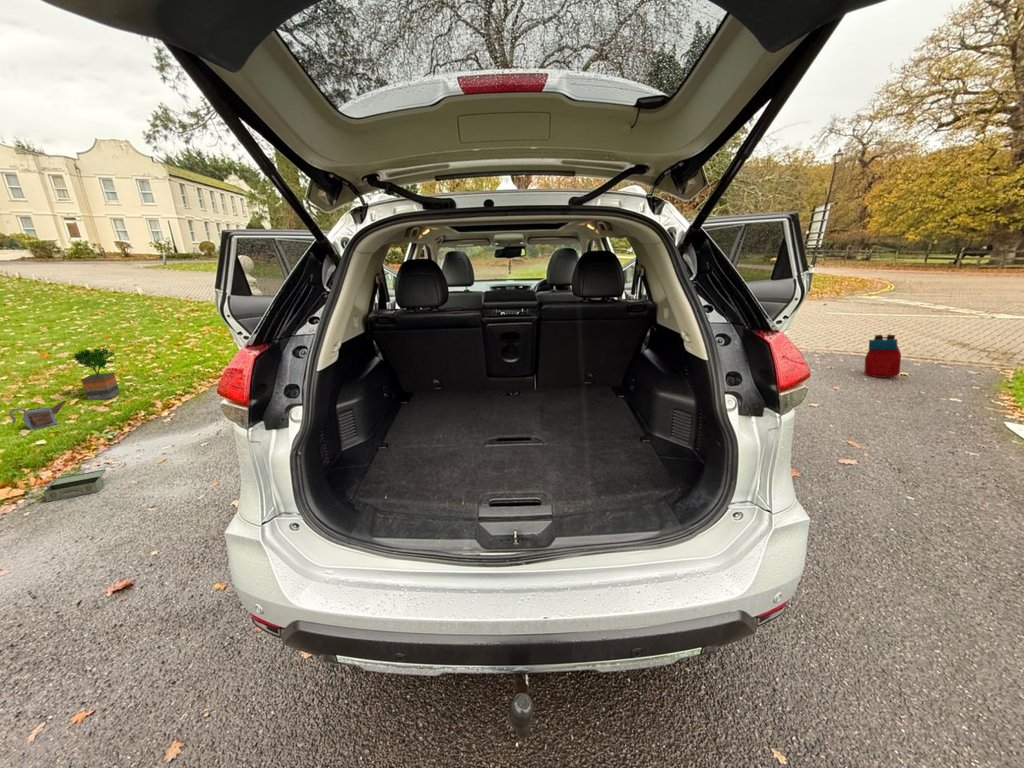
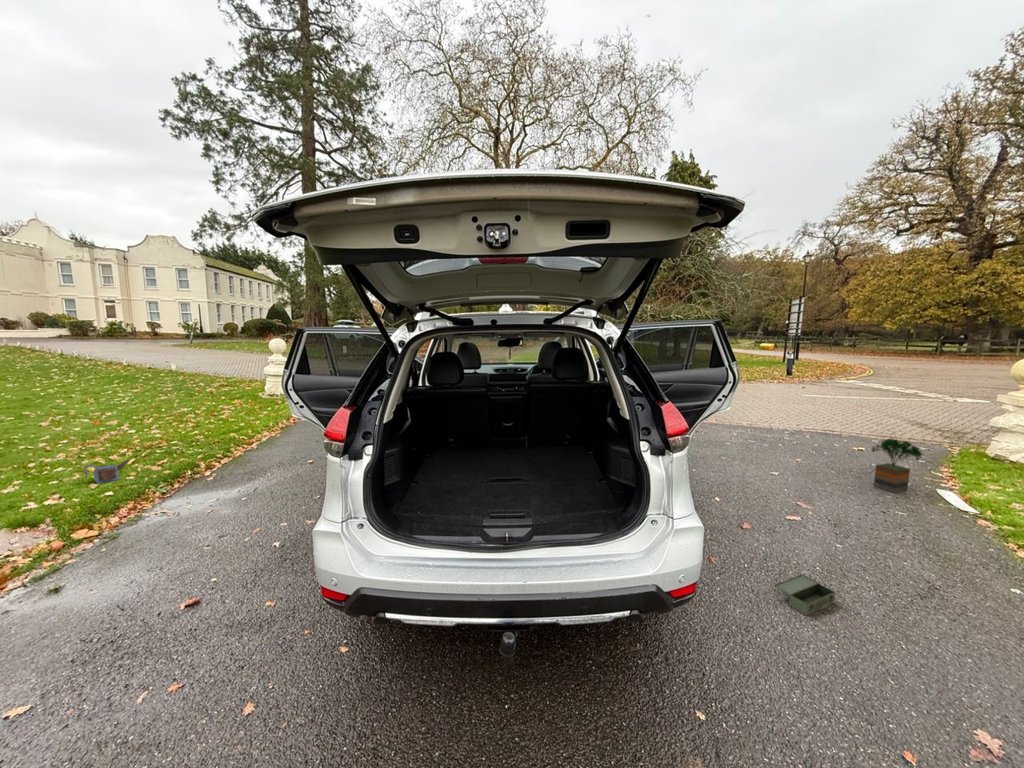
backpack: present [865,334,901,378] -> none [824,413,856,451]
potted tree: present [73,348,120,400] -> present [872,439,923,493]
toolbox: present [43,469,106,502] -> present [775,575,835,615]

